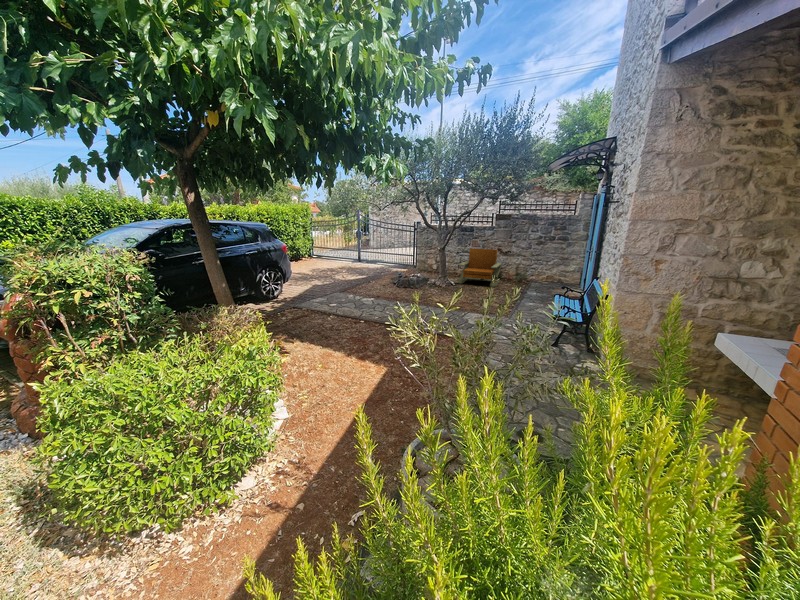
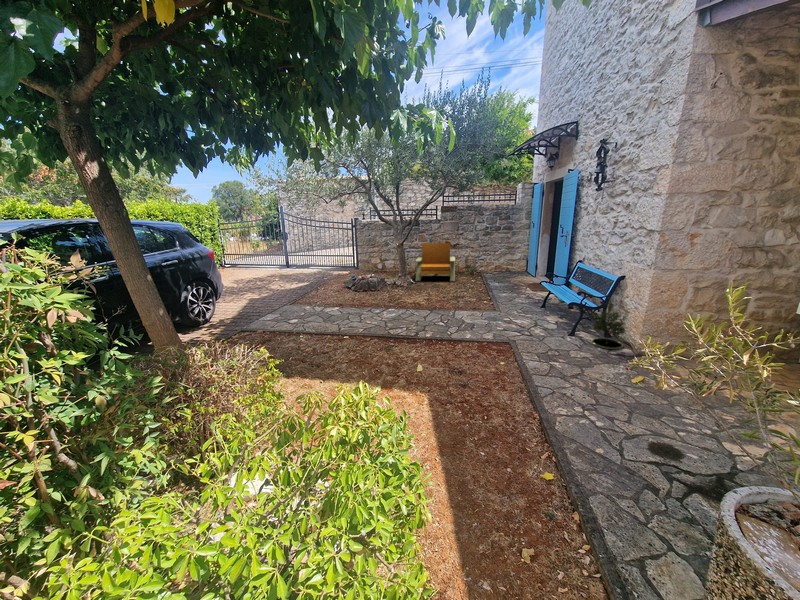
potted tree: none [565,313,599,364] -> present [592,298,628,349]

